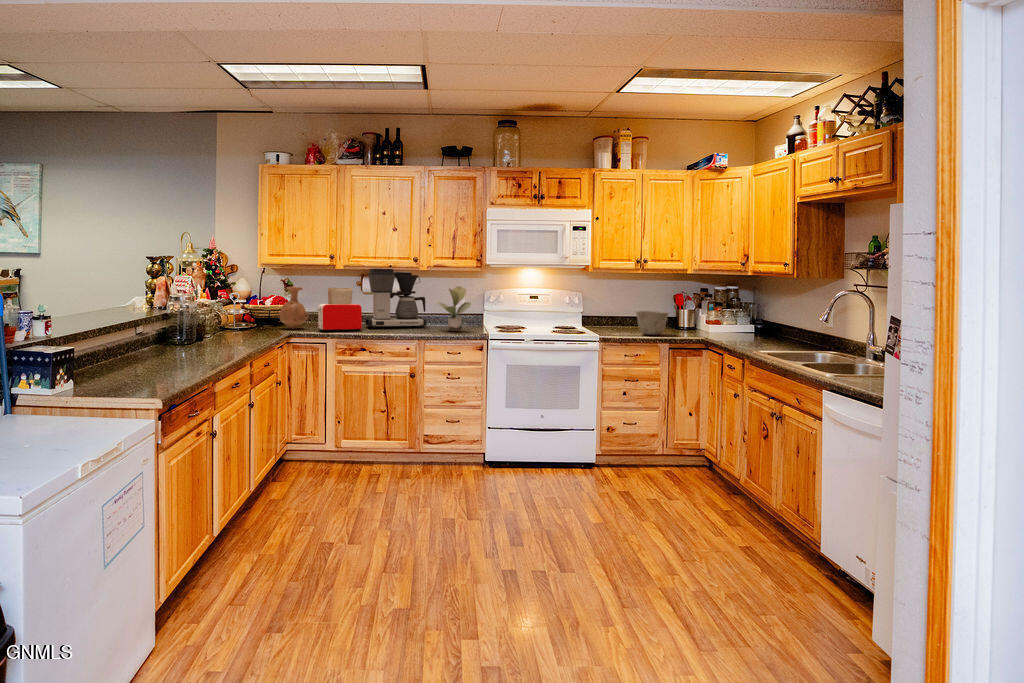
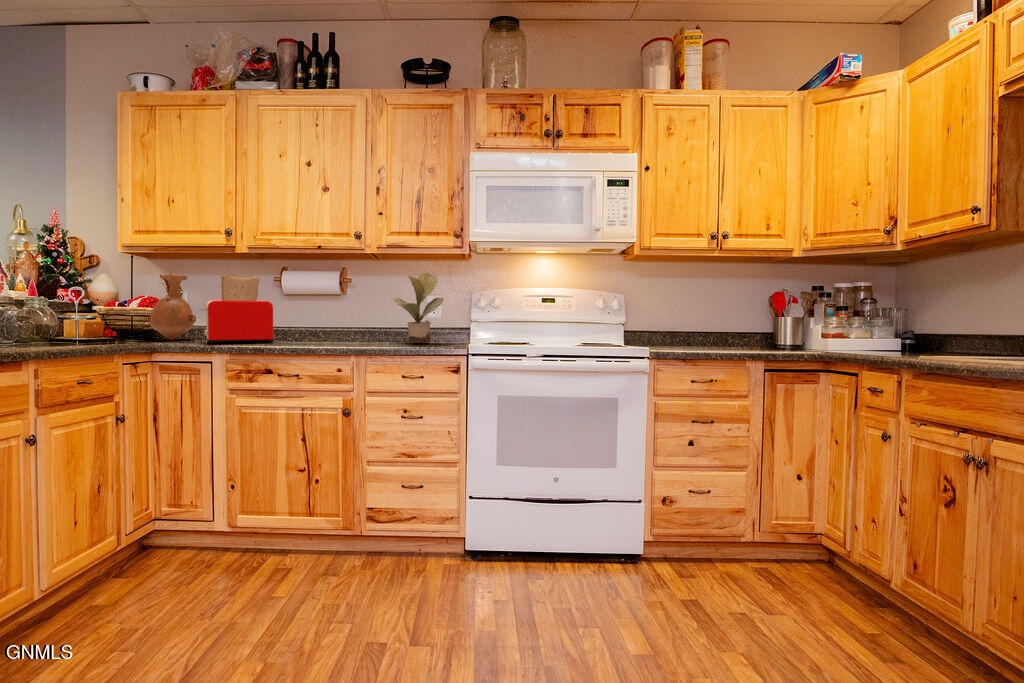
coffee maker: present [365,269,427,328] -> none [288,247,380,339]
ceramic bowl: present [636,311,669,335] -> none [709,311,763,349]

